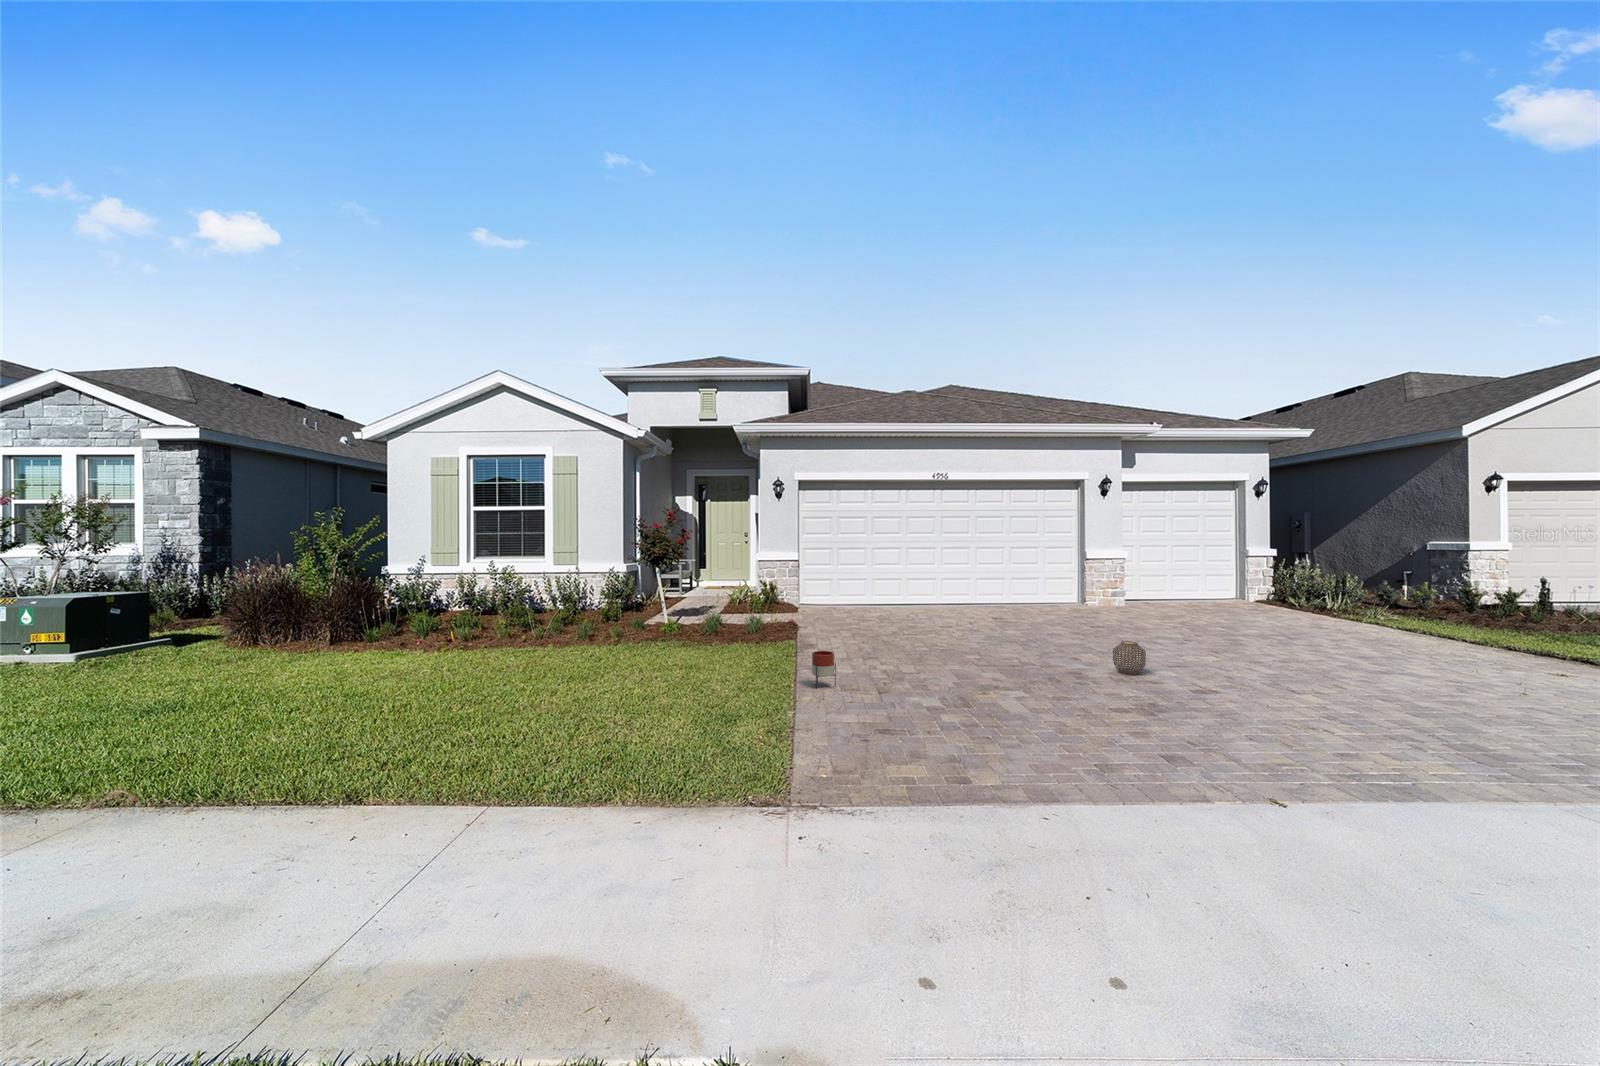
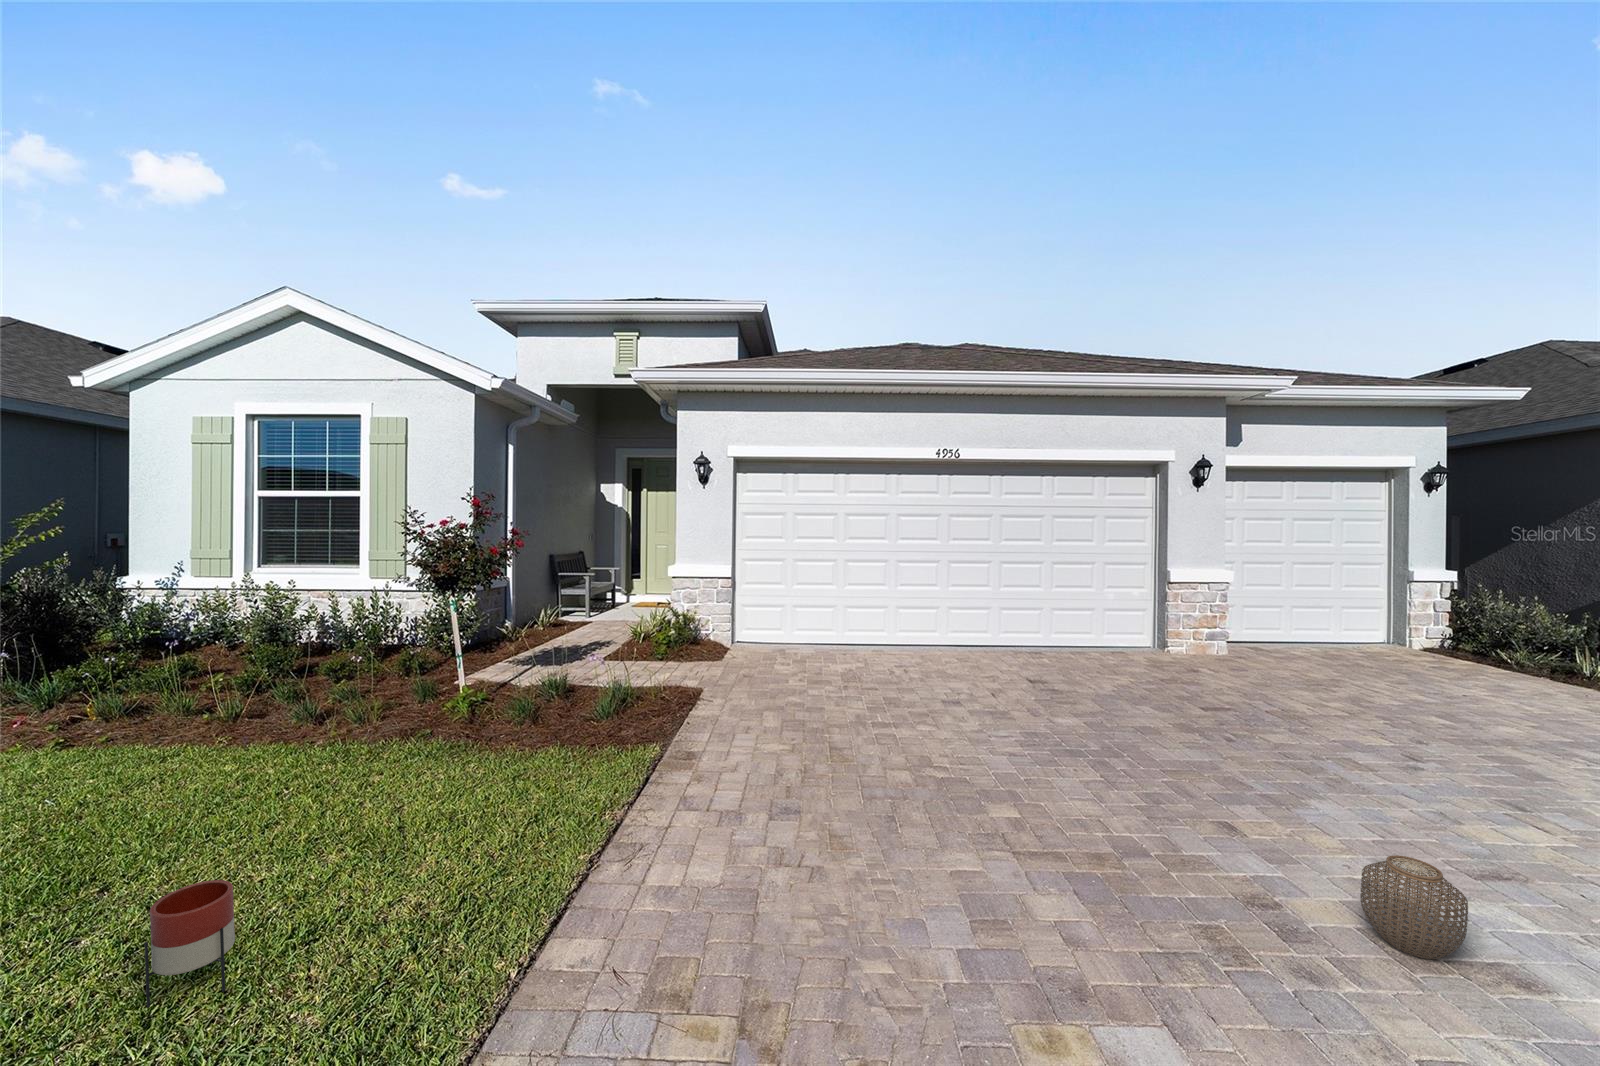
planter: present [812,651,836,689] -> present [145,880,235,1007]

